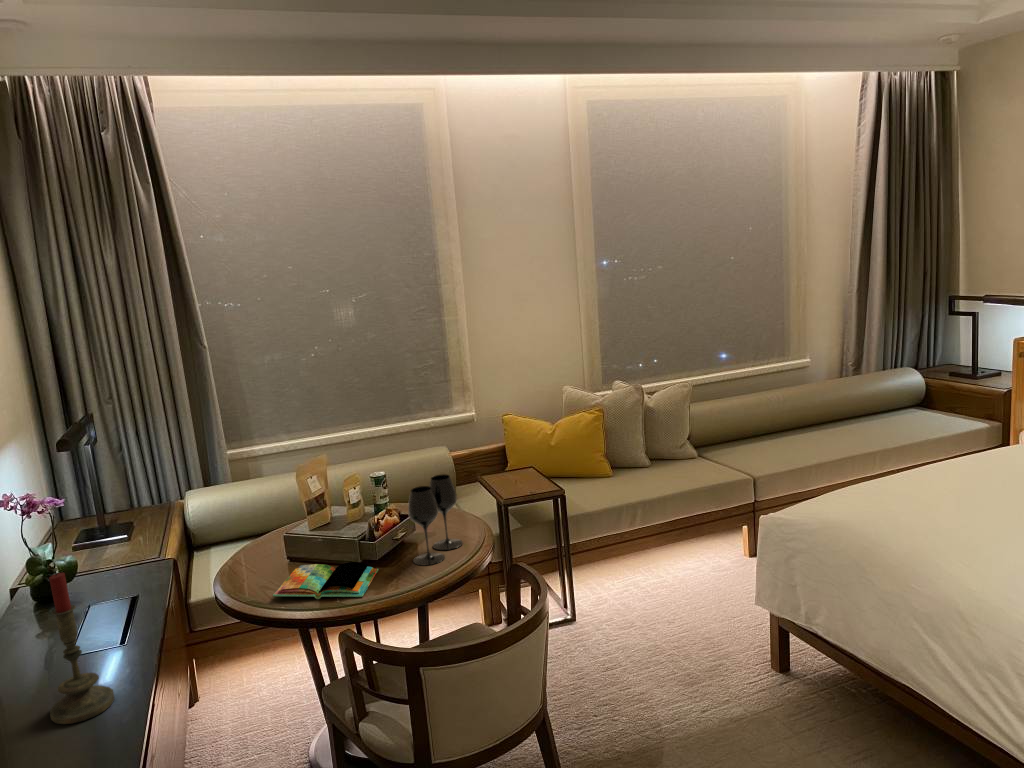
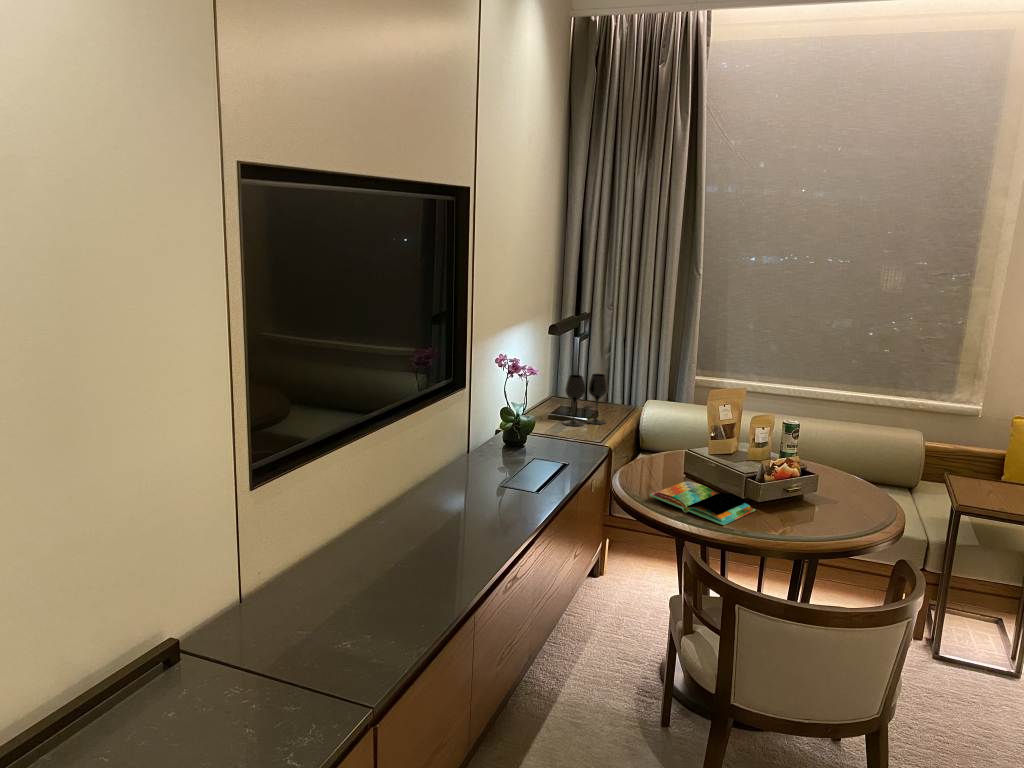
wine glass: present [408,474,463,565] -> present [563,374,608,426]
candle: present [49,571,114,724] -> none [464,410,509,530]

